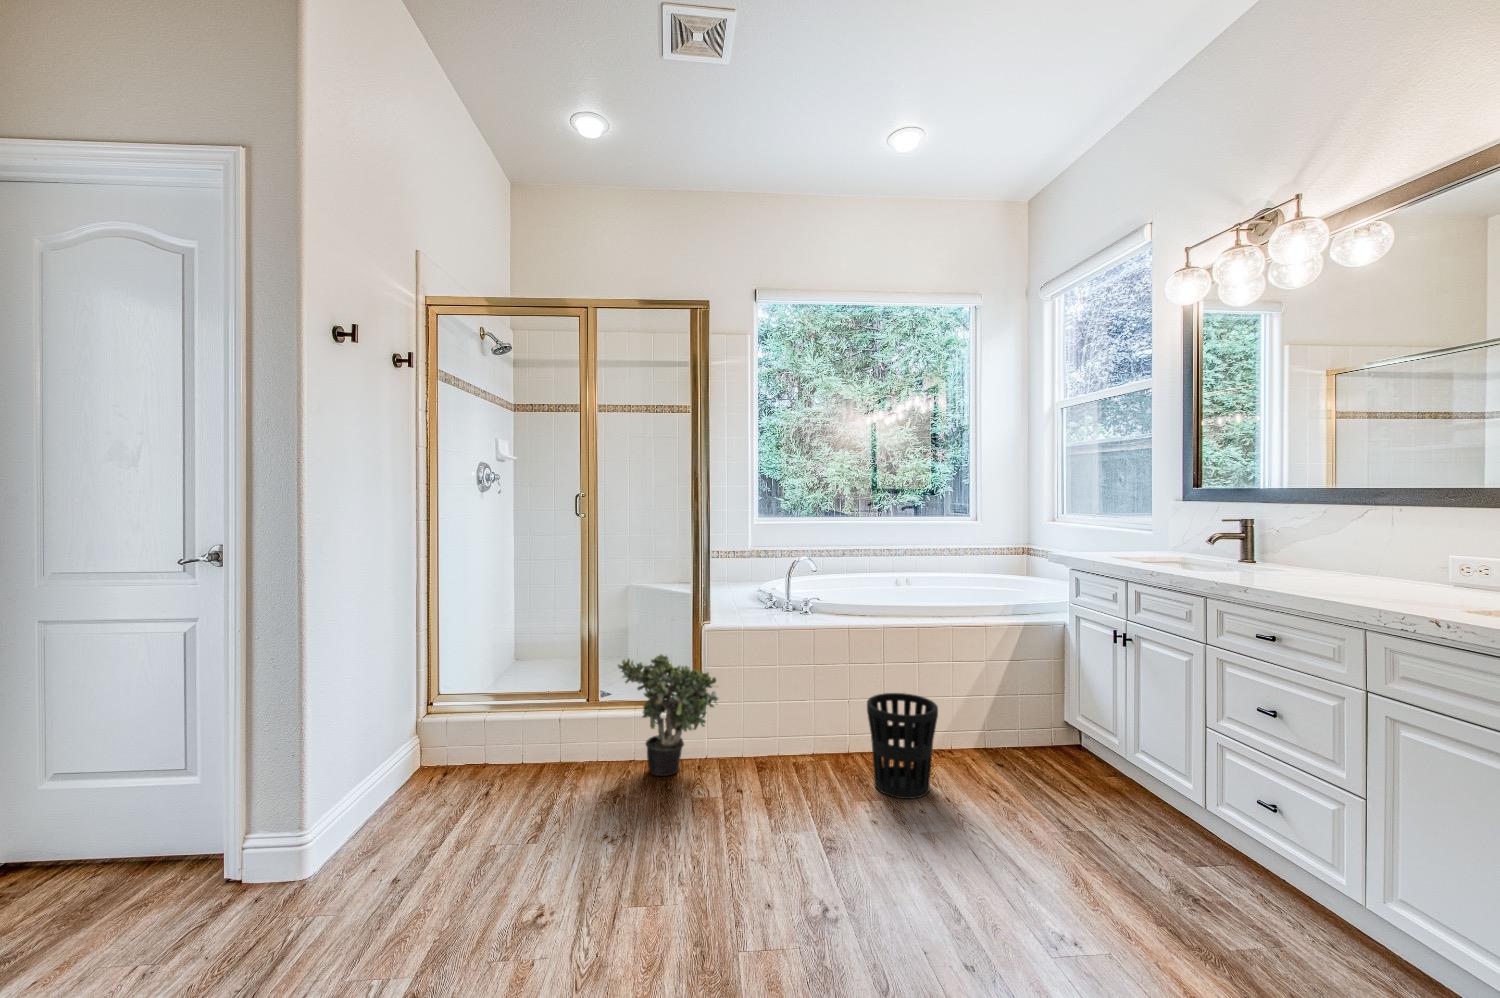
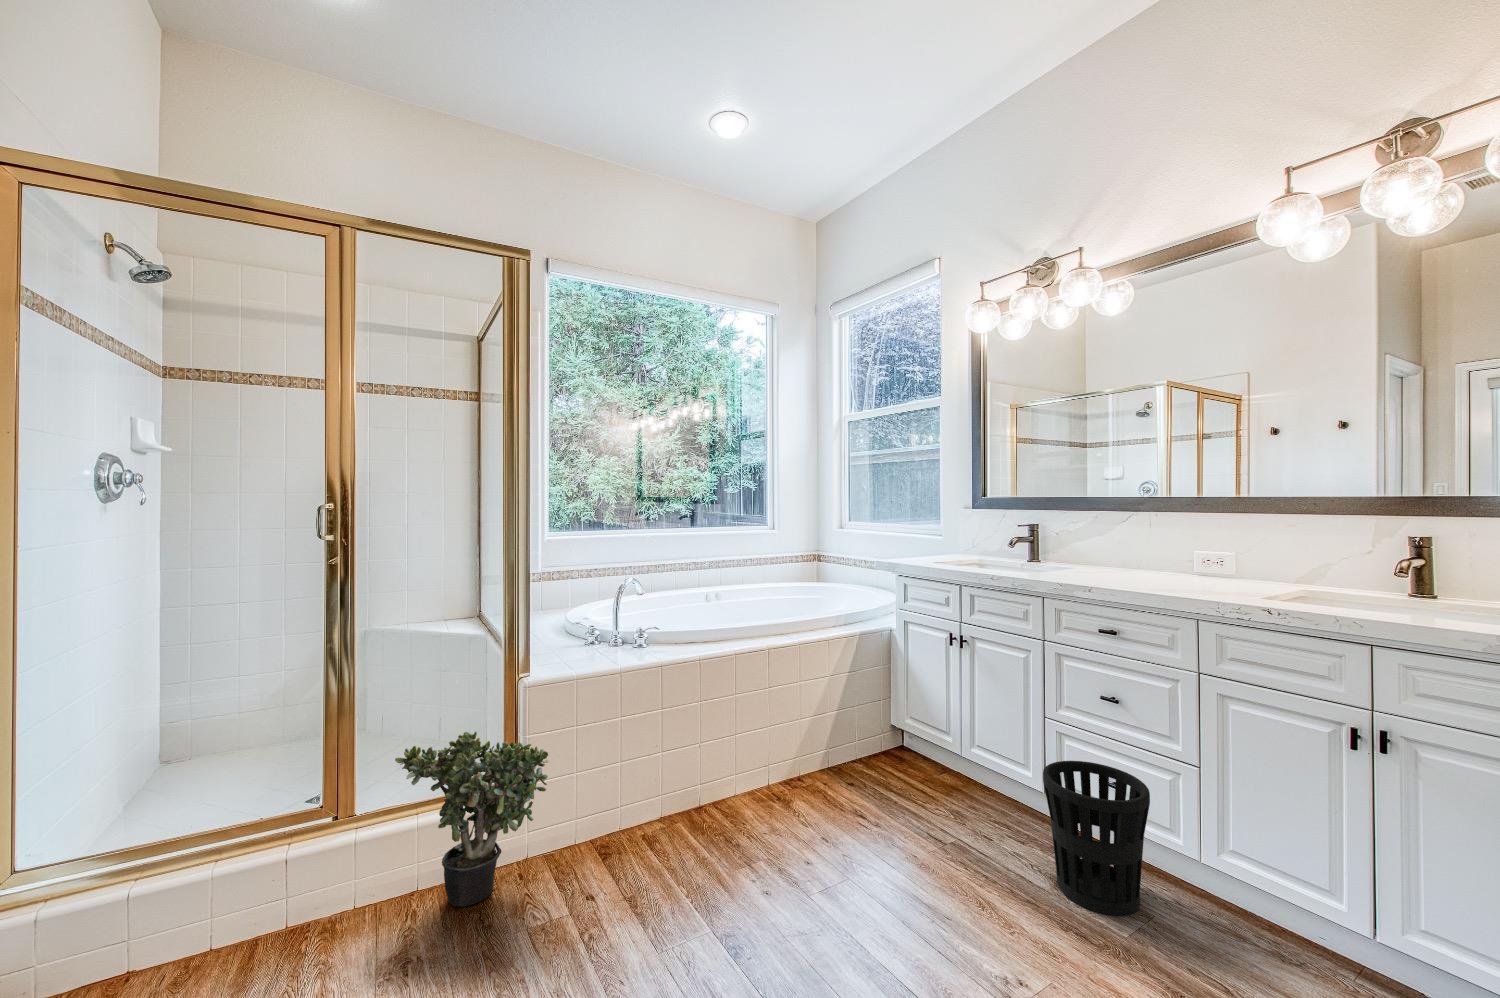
wastebasket: present [867,693,938,799] -> present [1043,761,1150,916]

